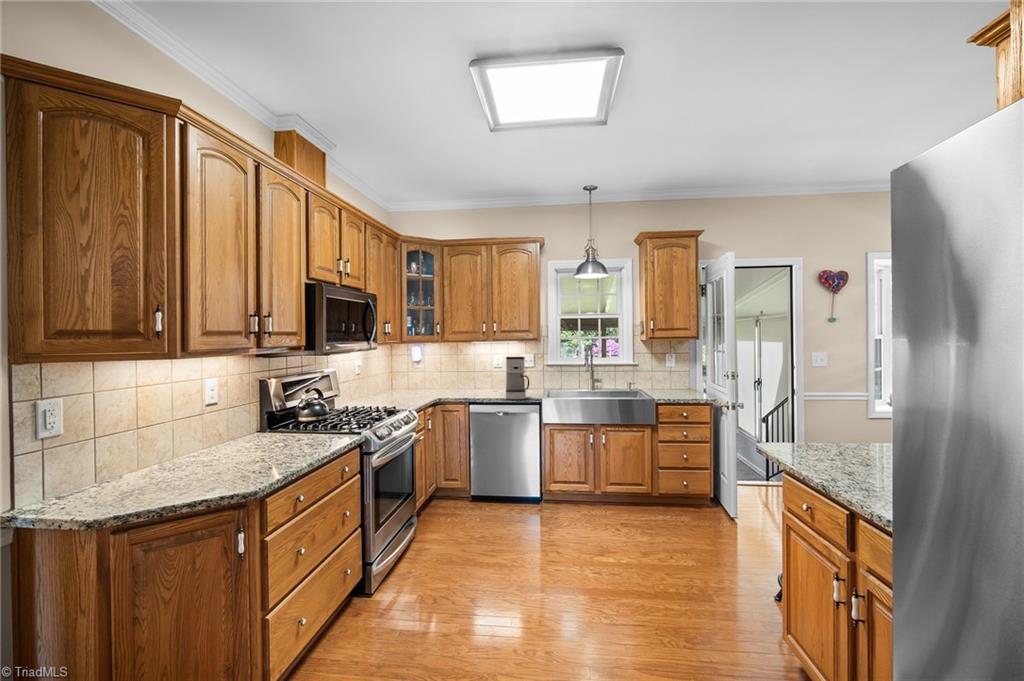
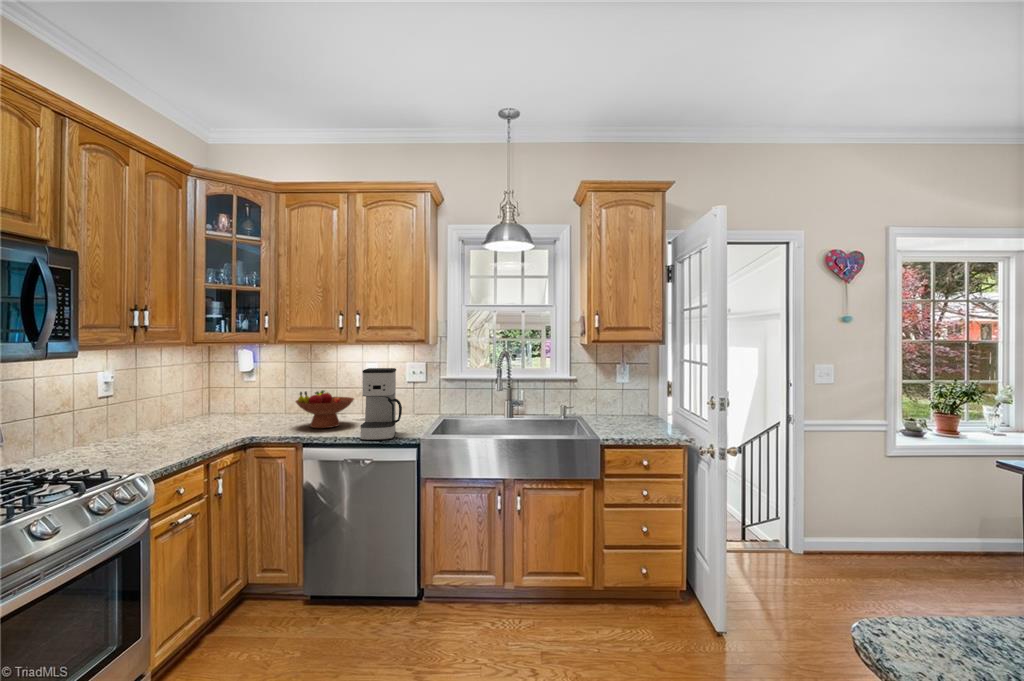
fruit bowl: none [459,371,494,395] -> present [295,390,354,428]

